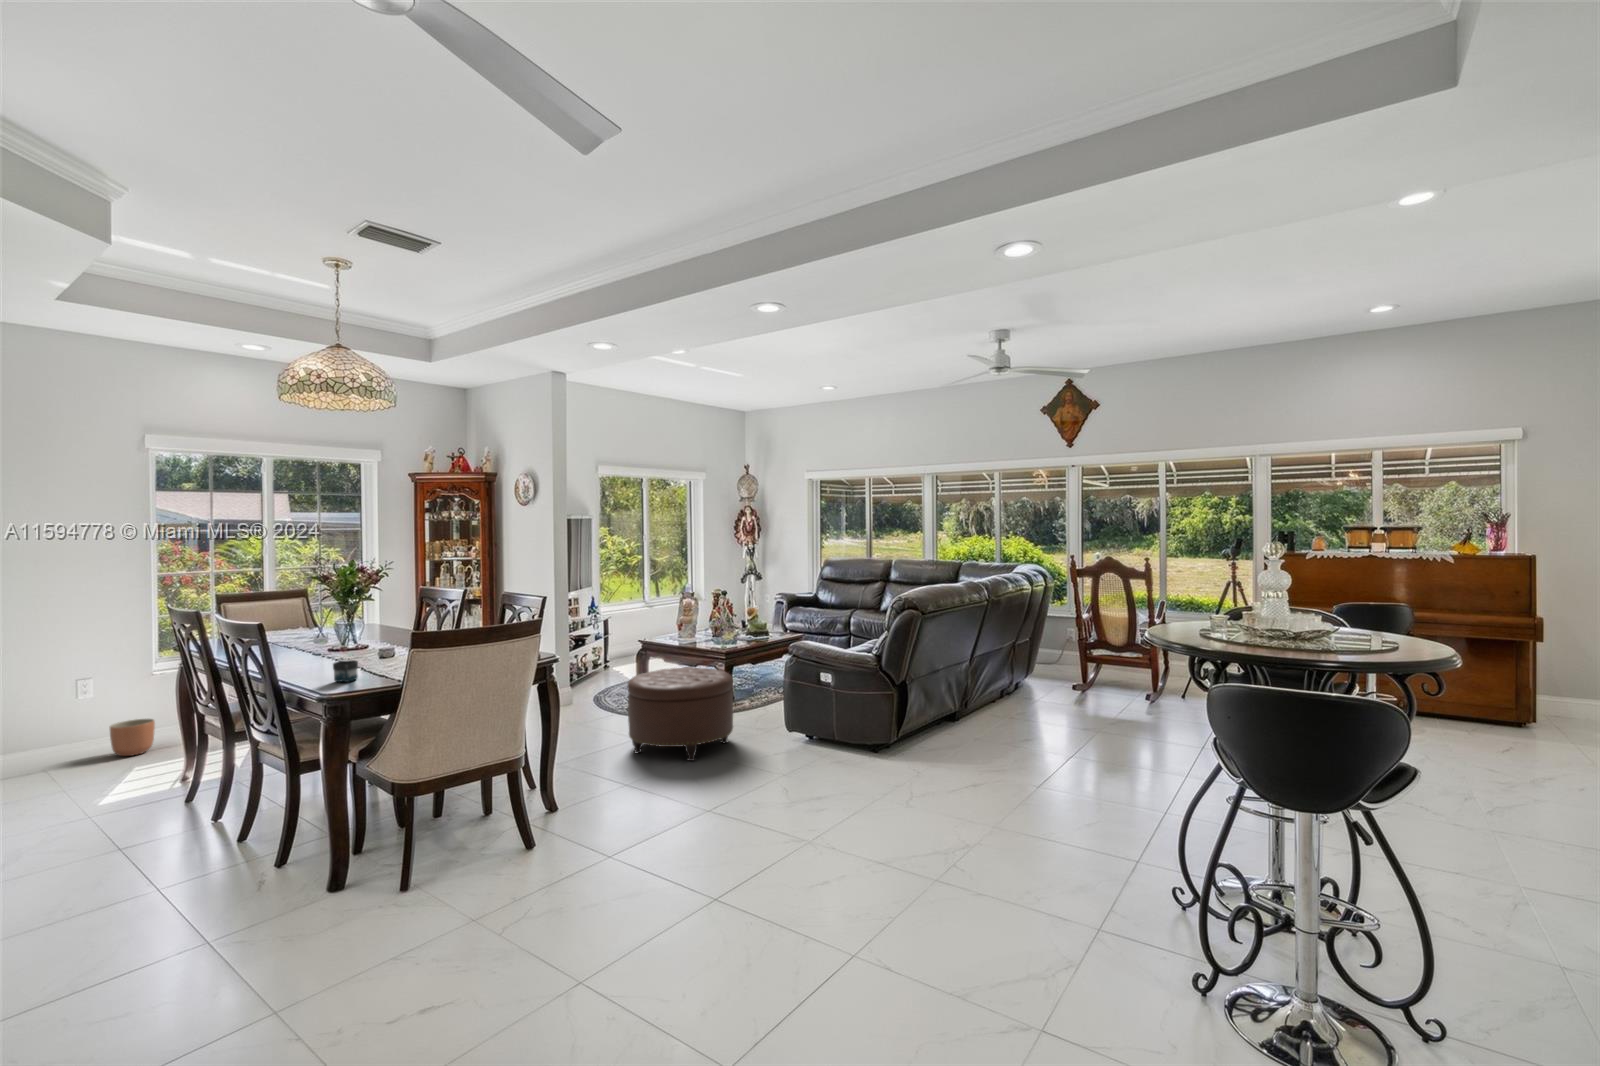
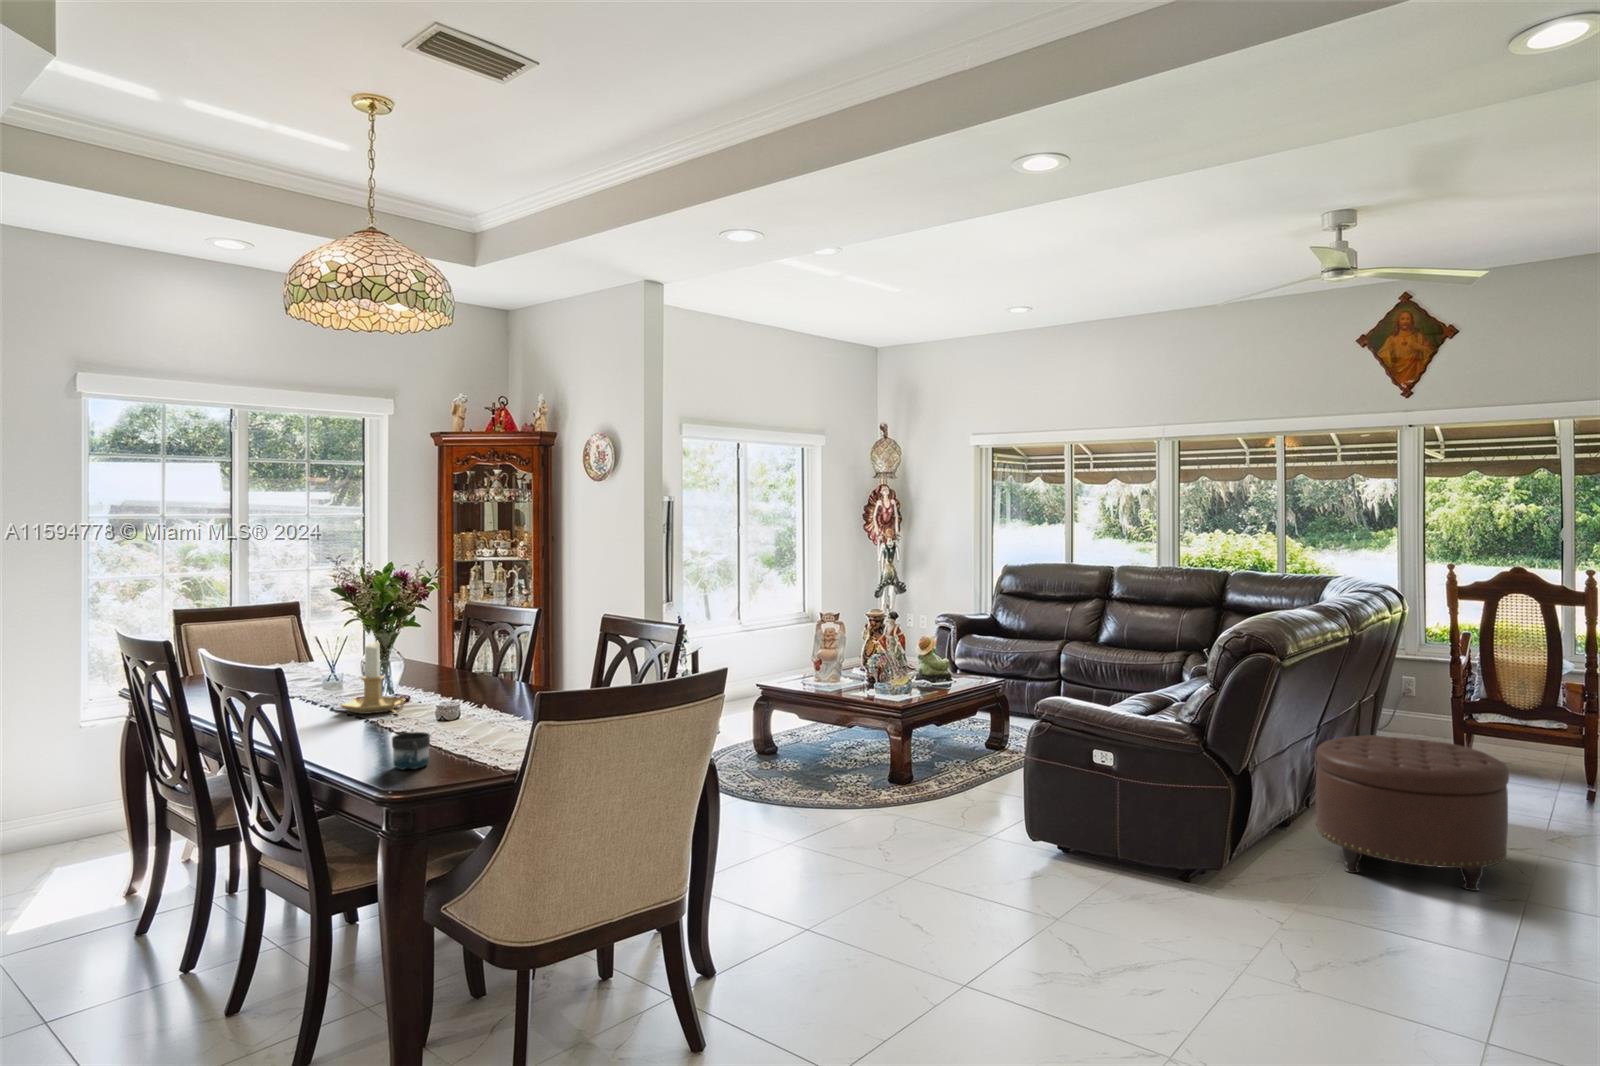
candlestick: none [314,602,360,655] -> present [341,631,405,714]
ottoman: present [628,667,733,761] -> present [1316,735,1509,891]
planter: present [110,719,155,756] -> none [26,788,87,843]

